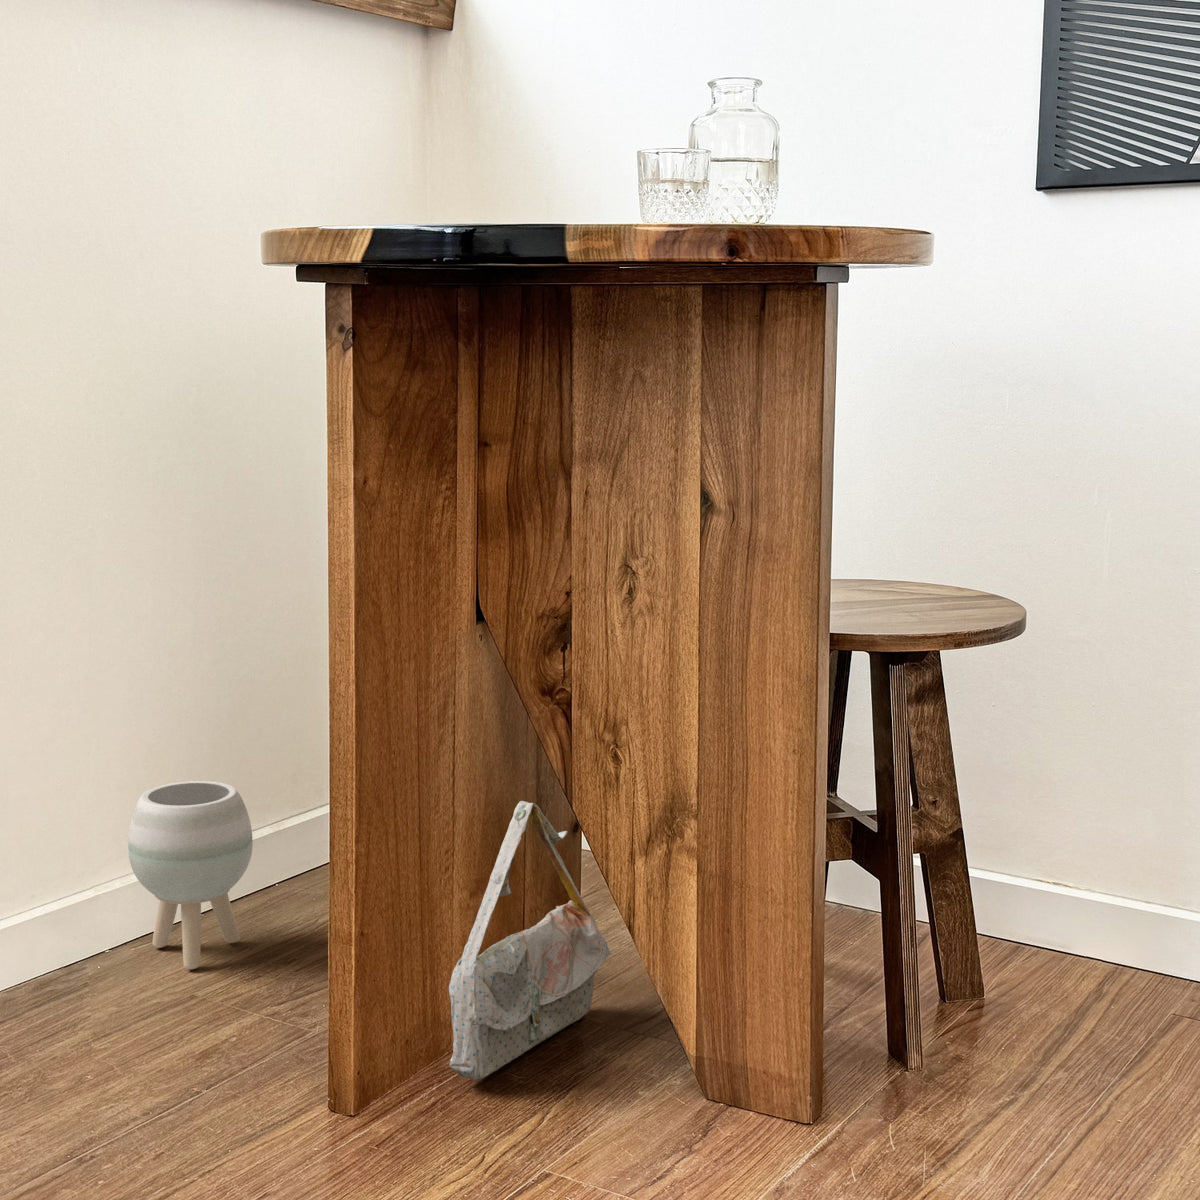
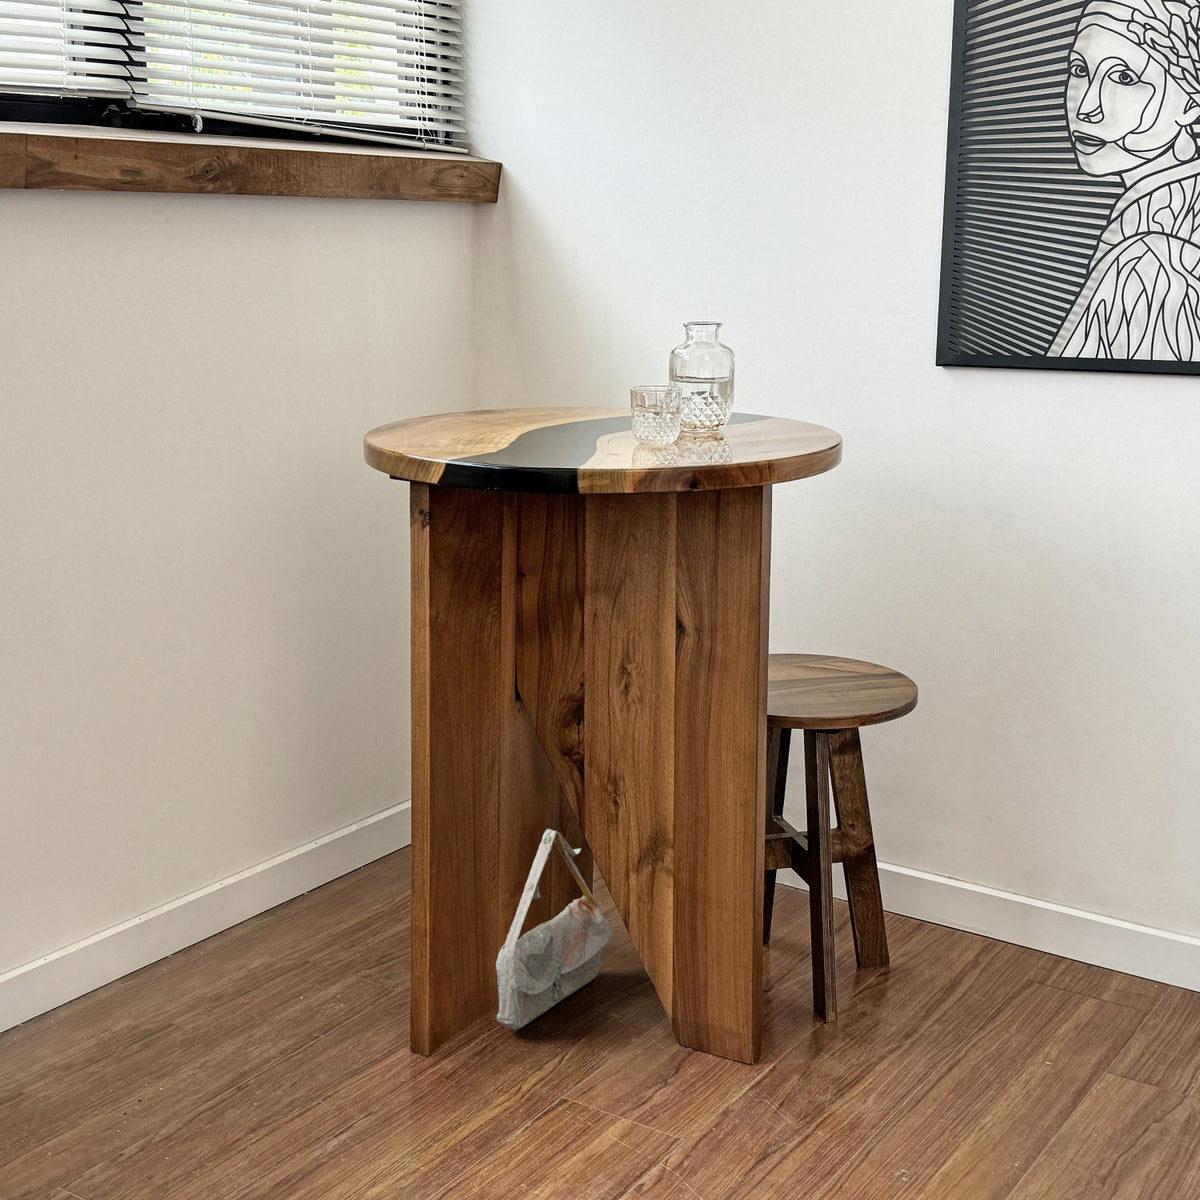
planter: present [128,781,253,969] -> none [257,798,348,939]

